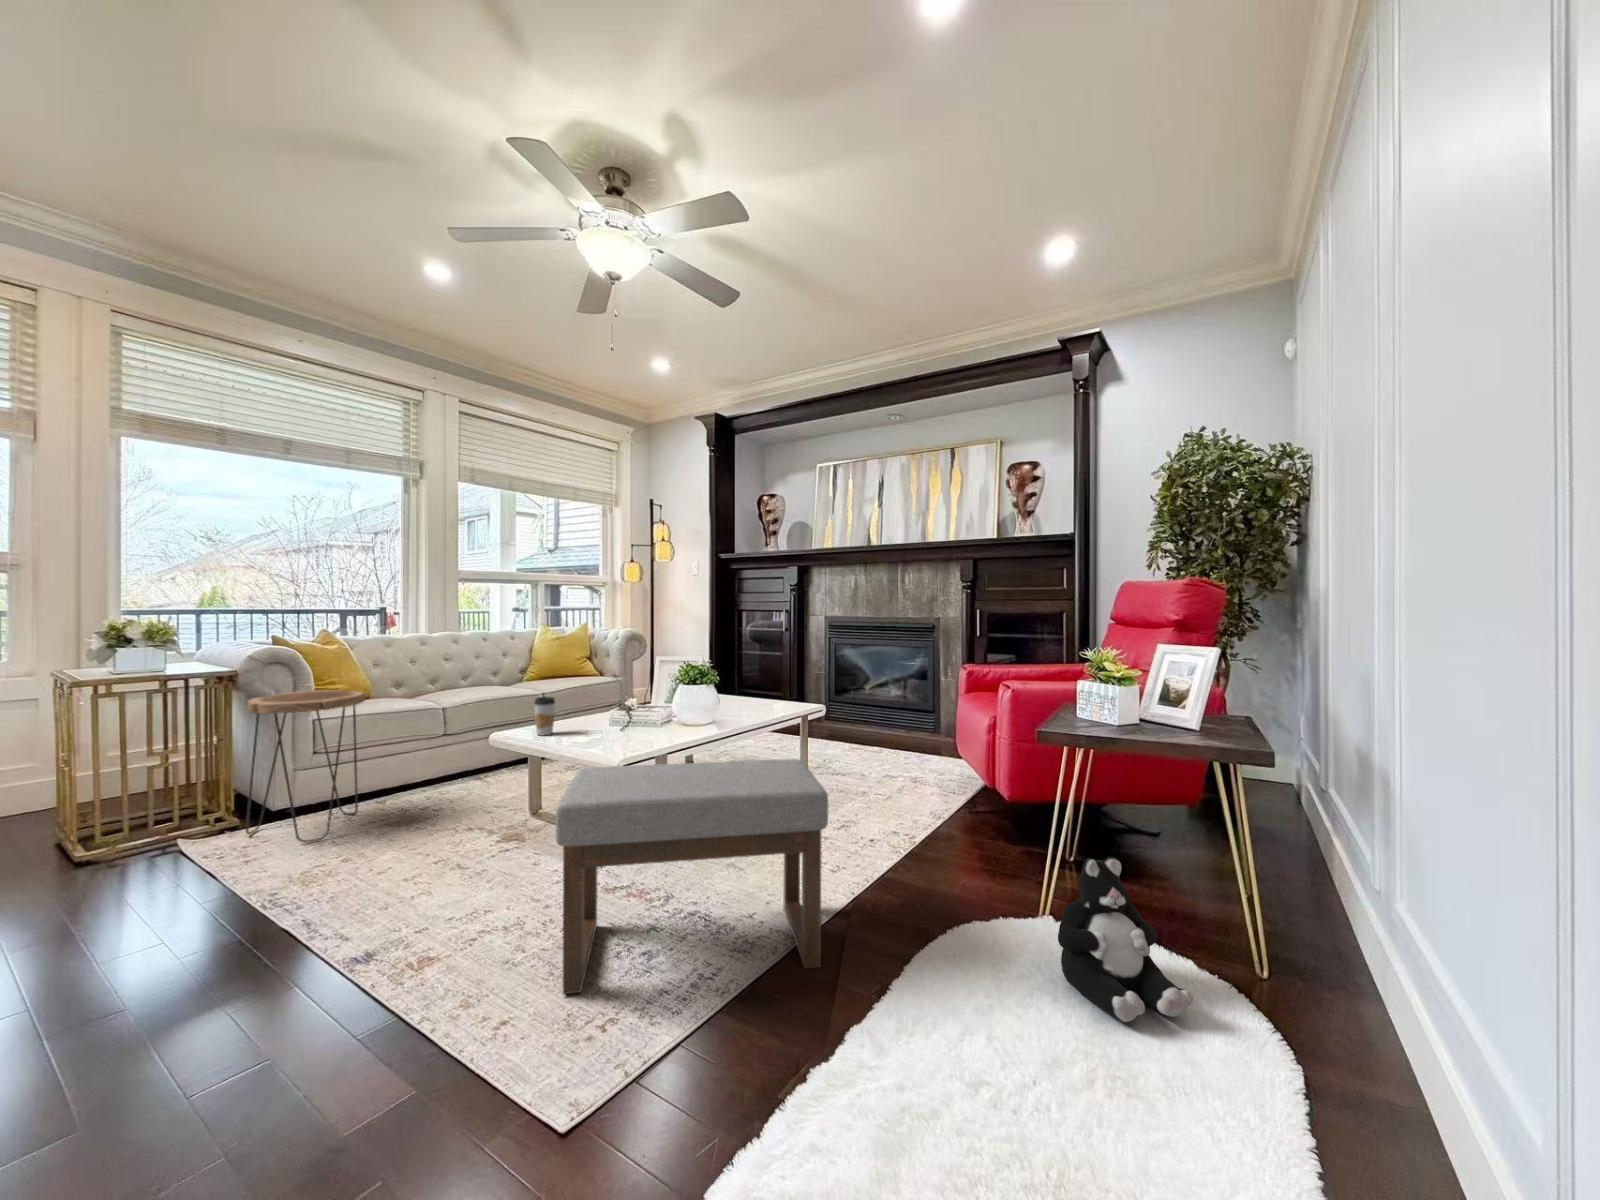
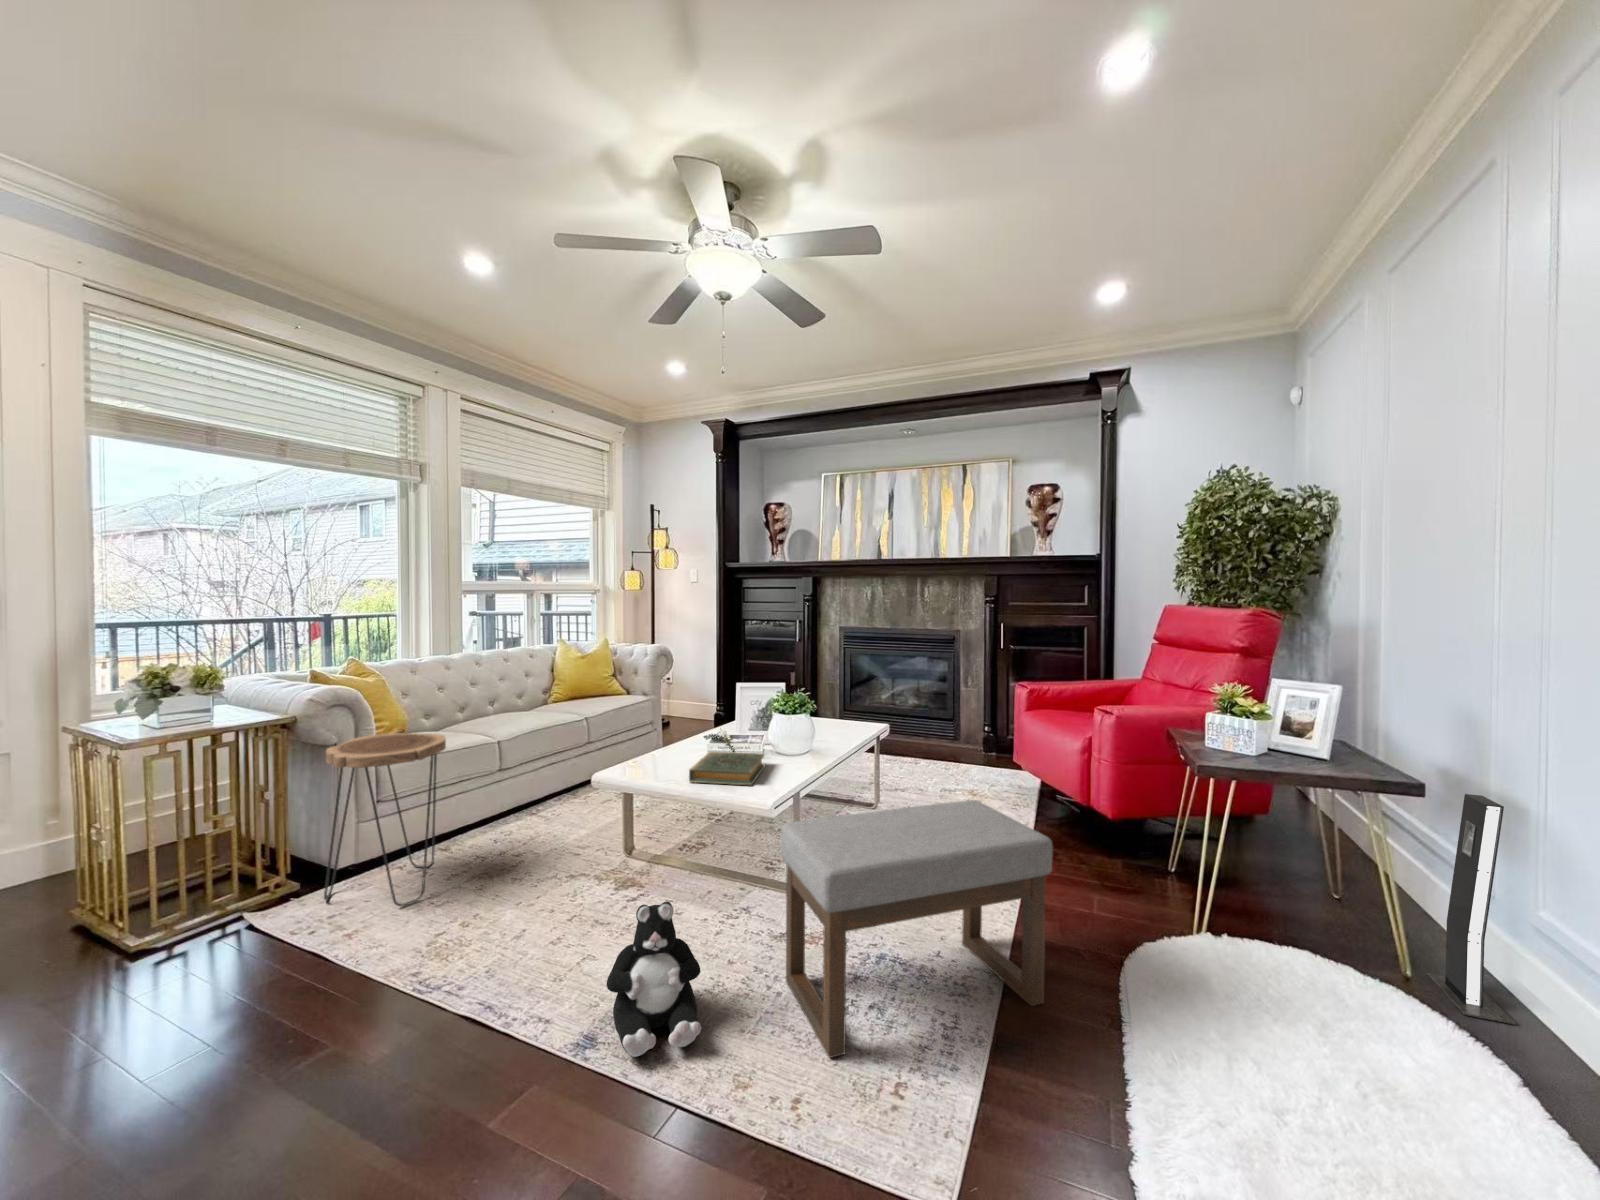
coffee cup: present [534,697,555,735] -> none [644,734,666,776]
hardback book: none [566,717,657,745] -> present [689,752,765,785]
speaker: none [1292,763,1362,1037] -> present [1427,794,1516,1025]
plush toy: present [1058,857,1193,1022] -> present [606,902,701,1057]

